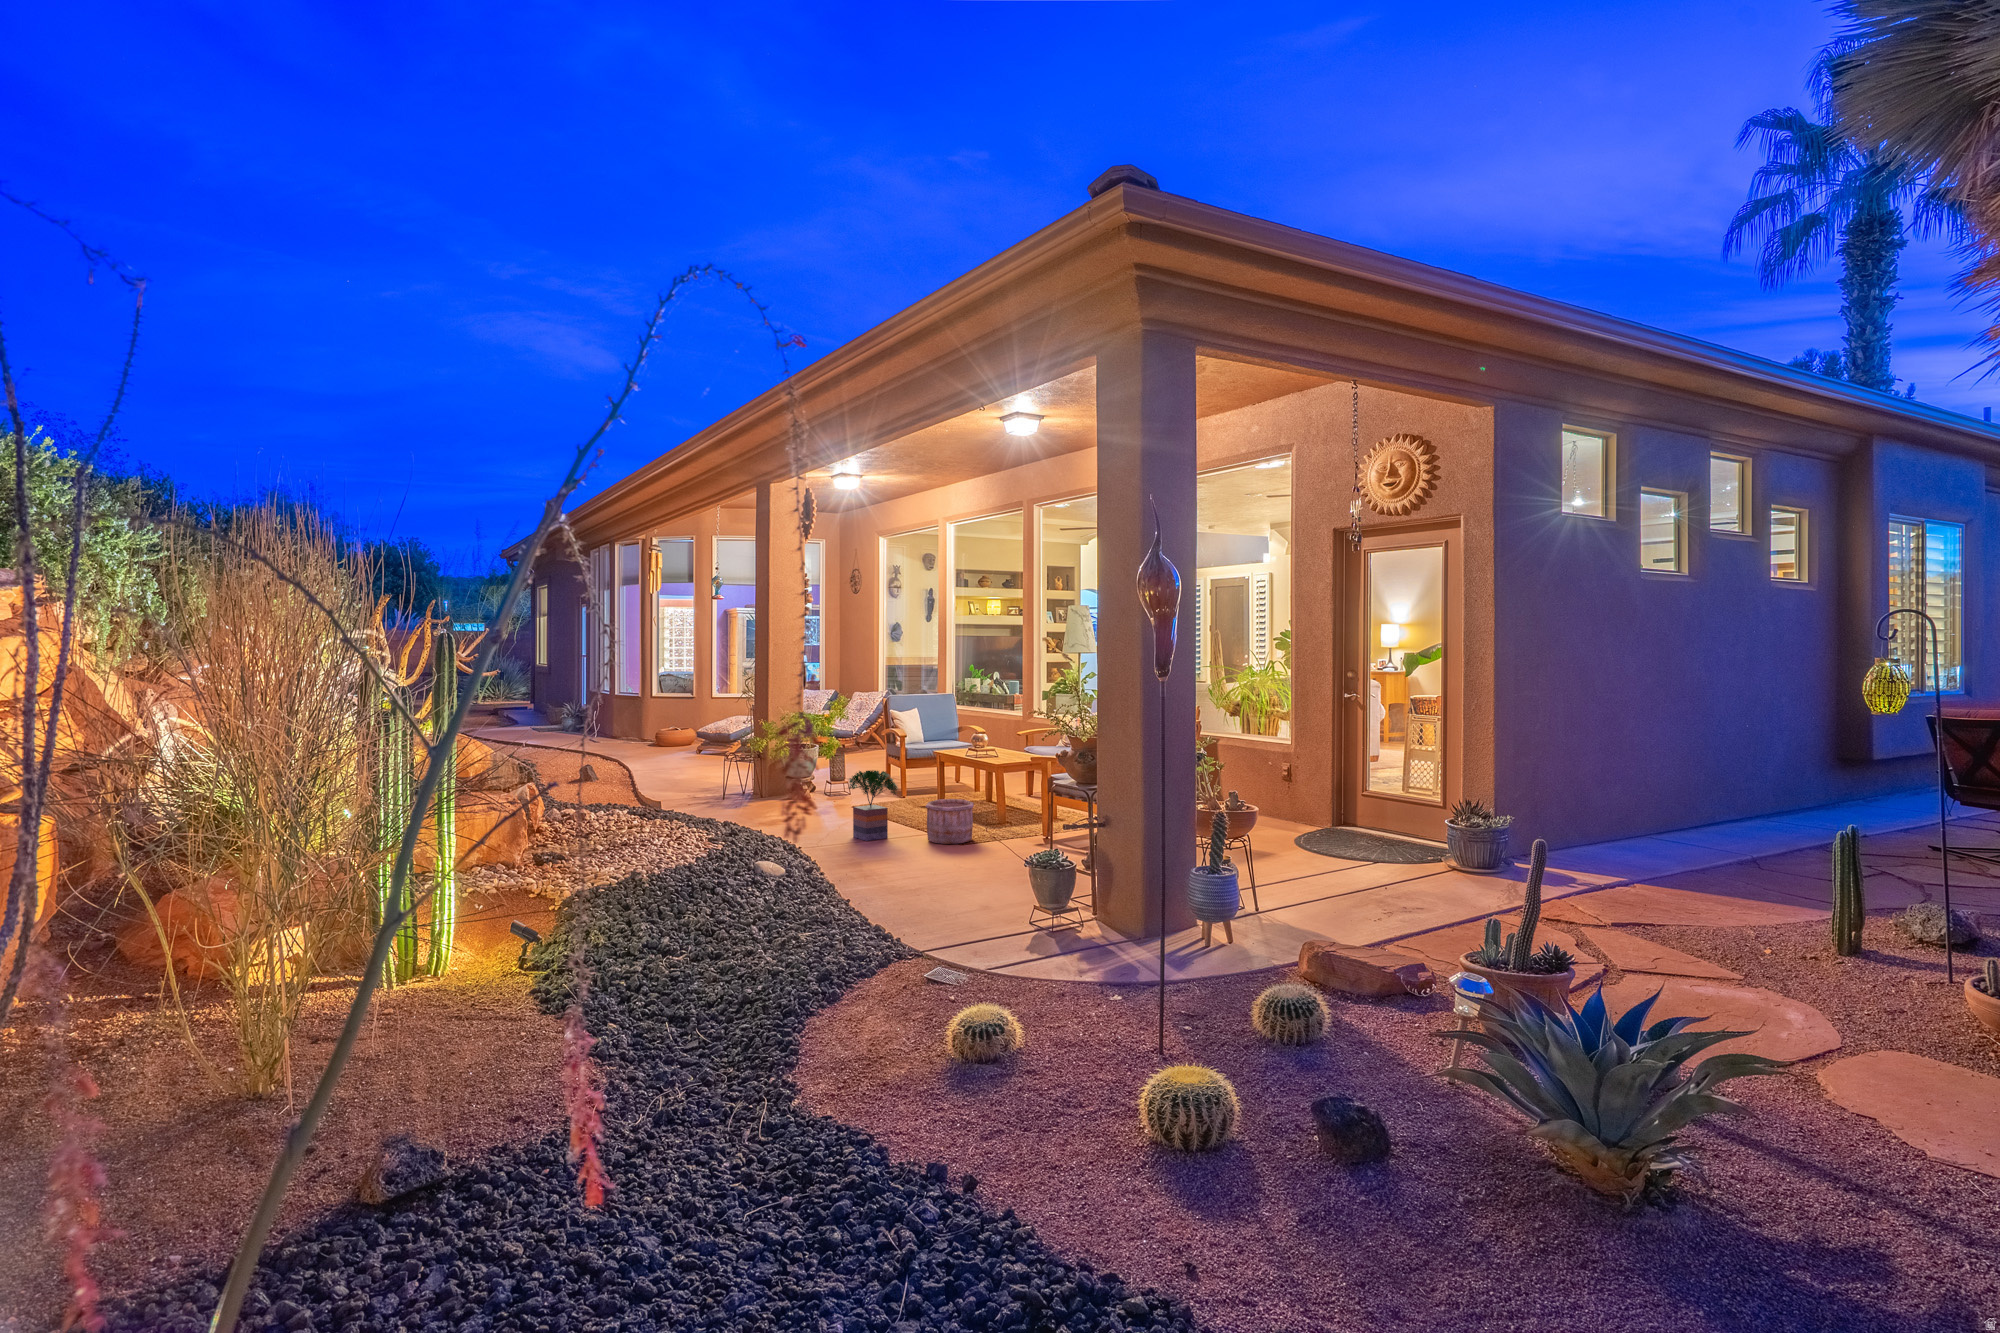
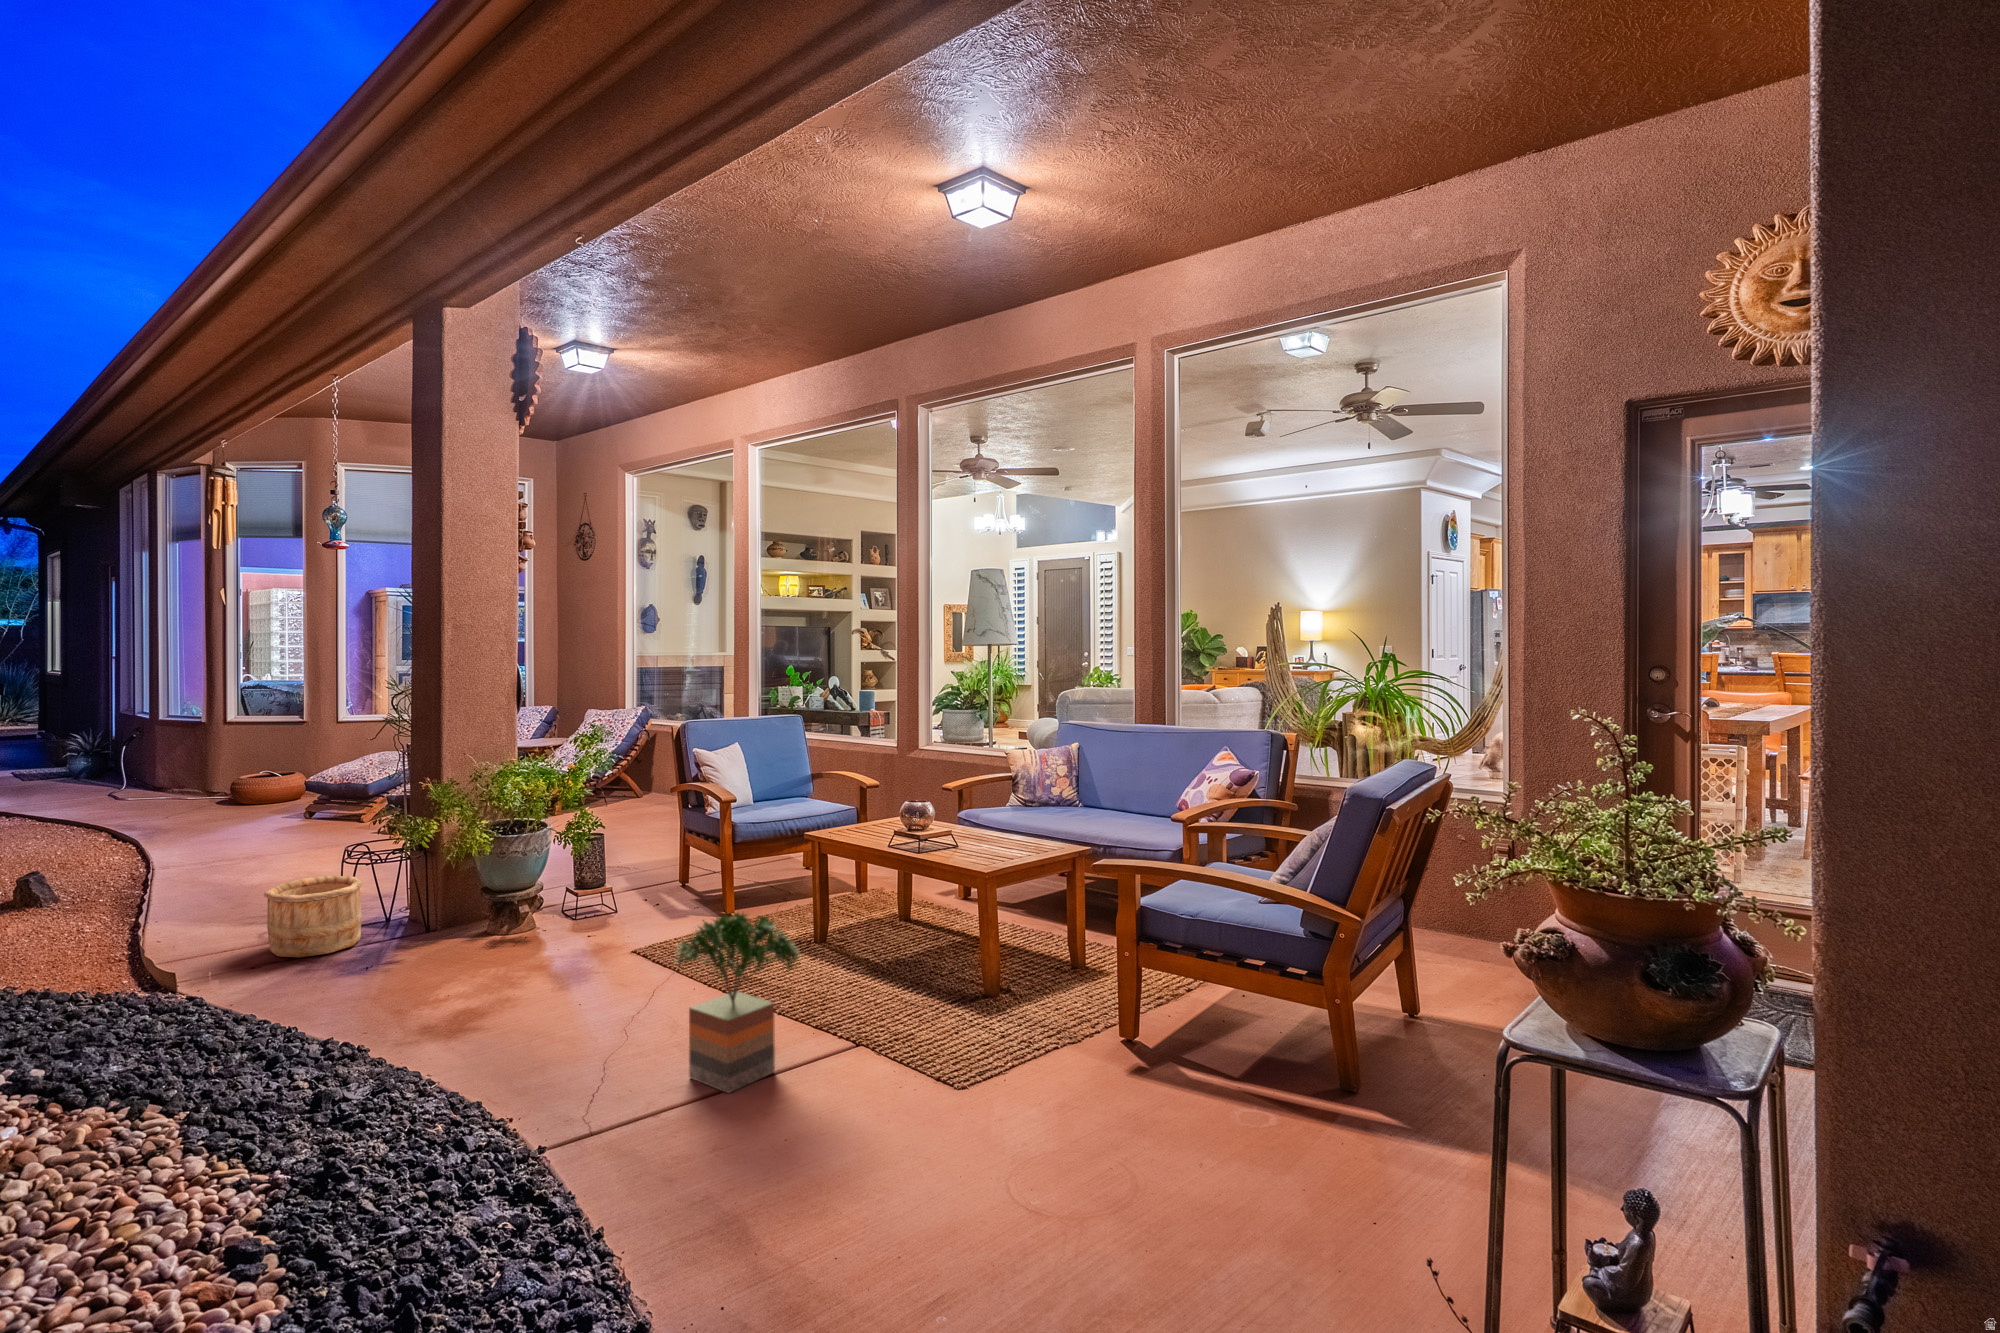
wooden bucket: present [926,799,974,844] -> present [264,876,363,957]

